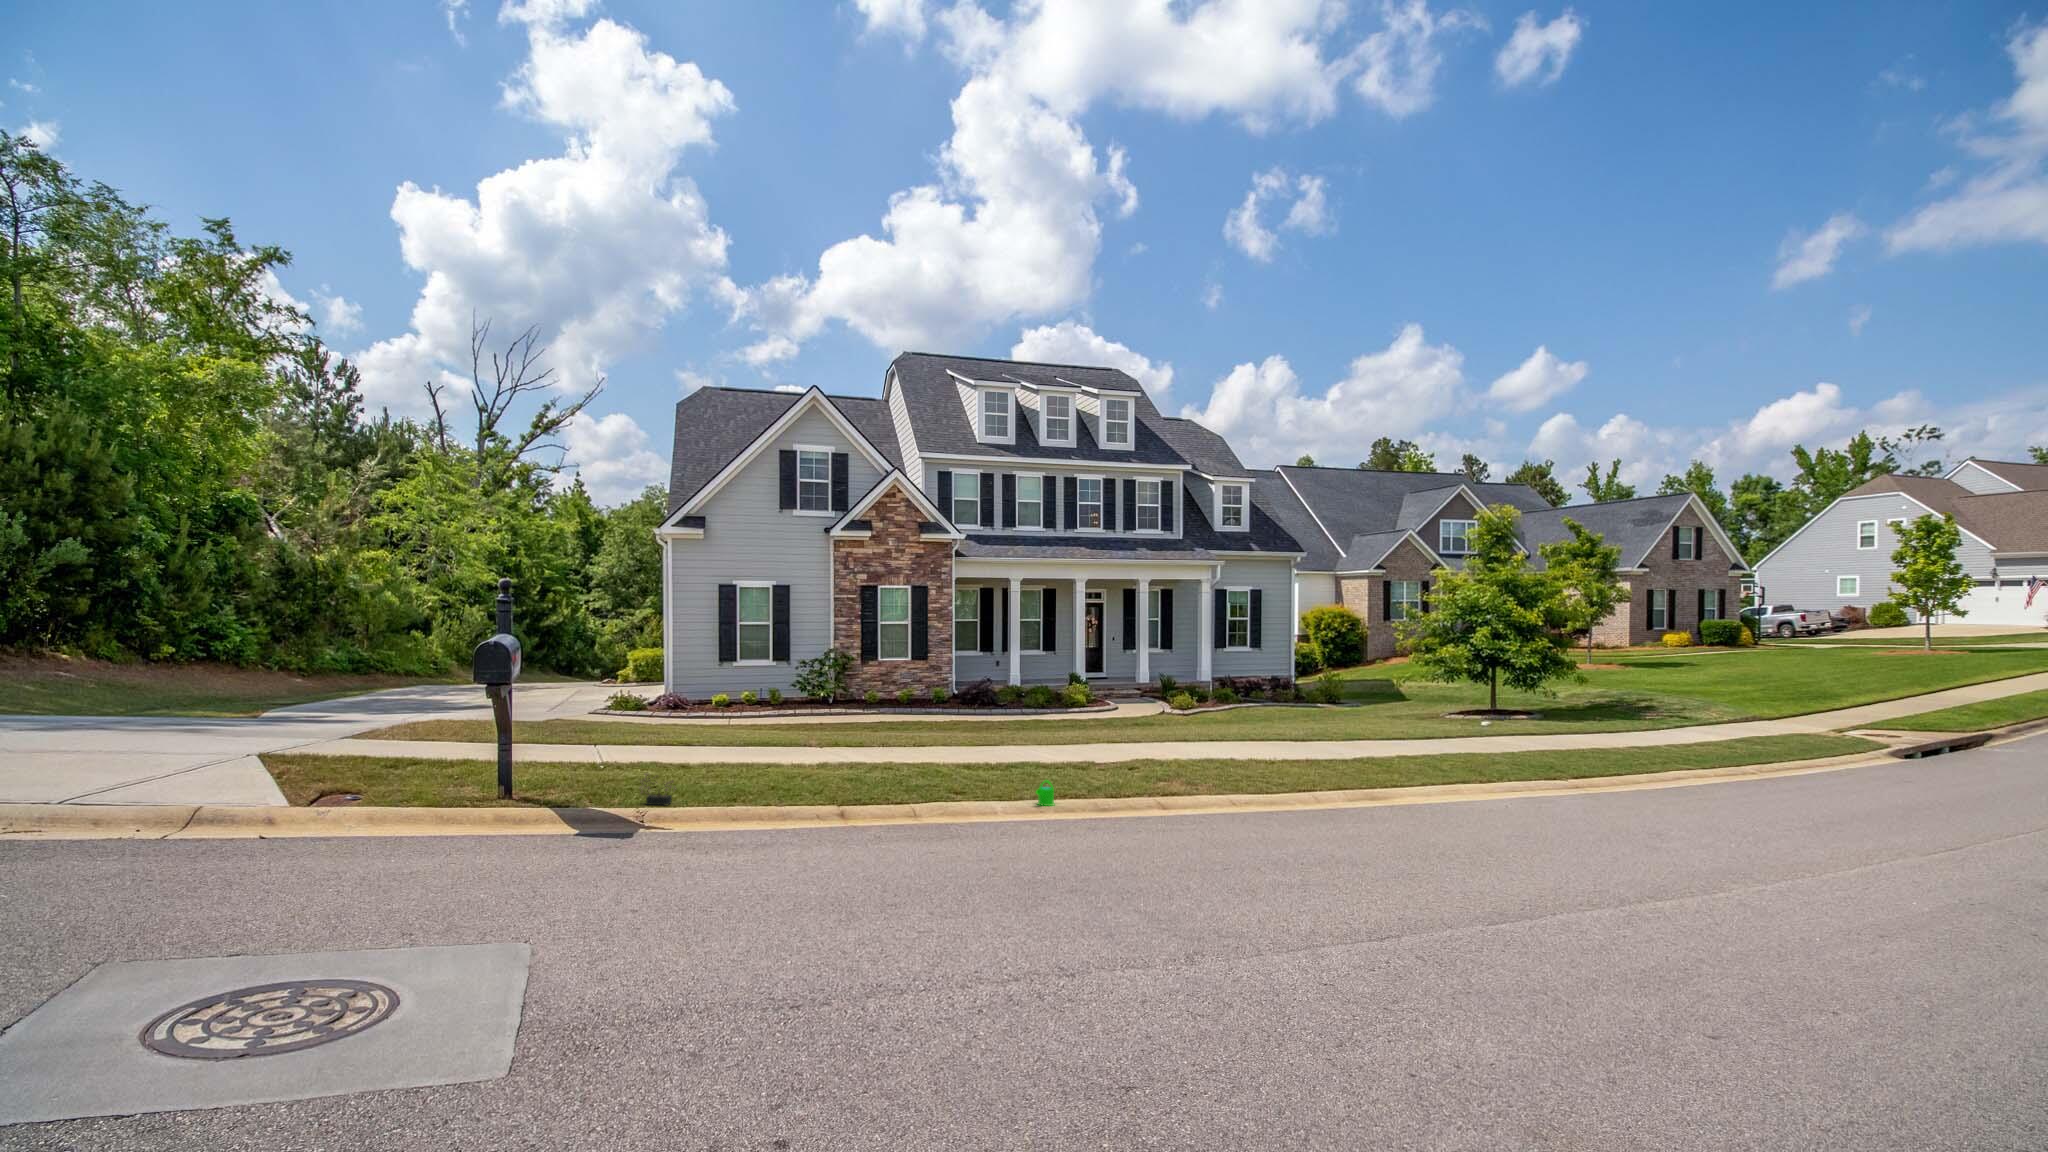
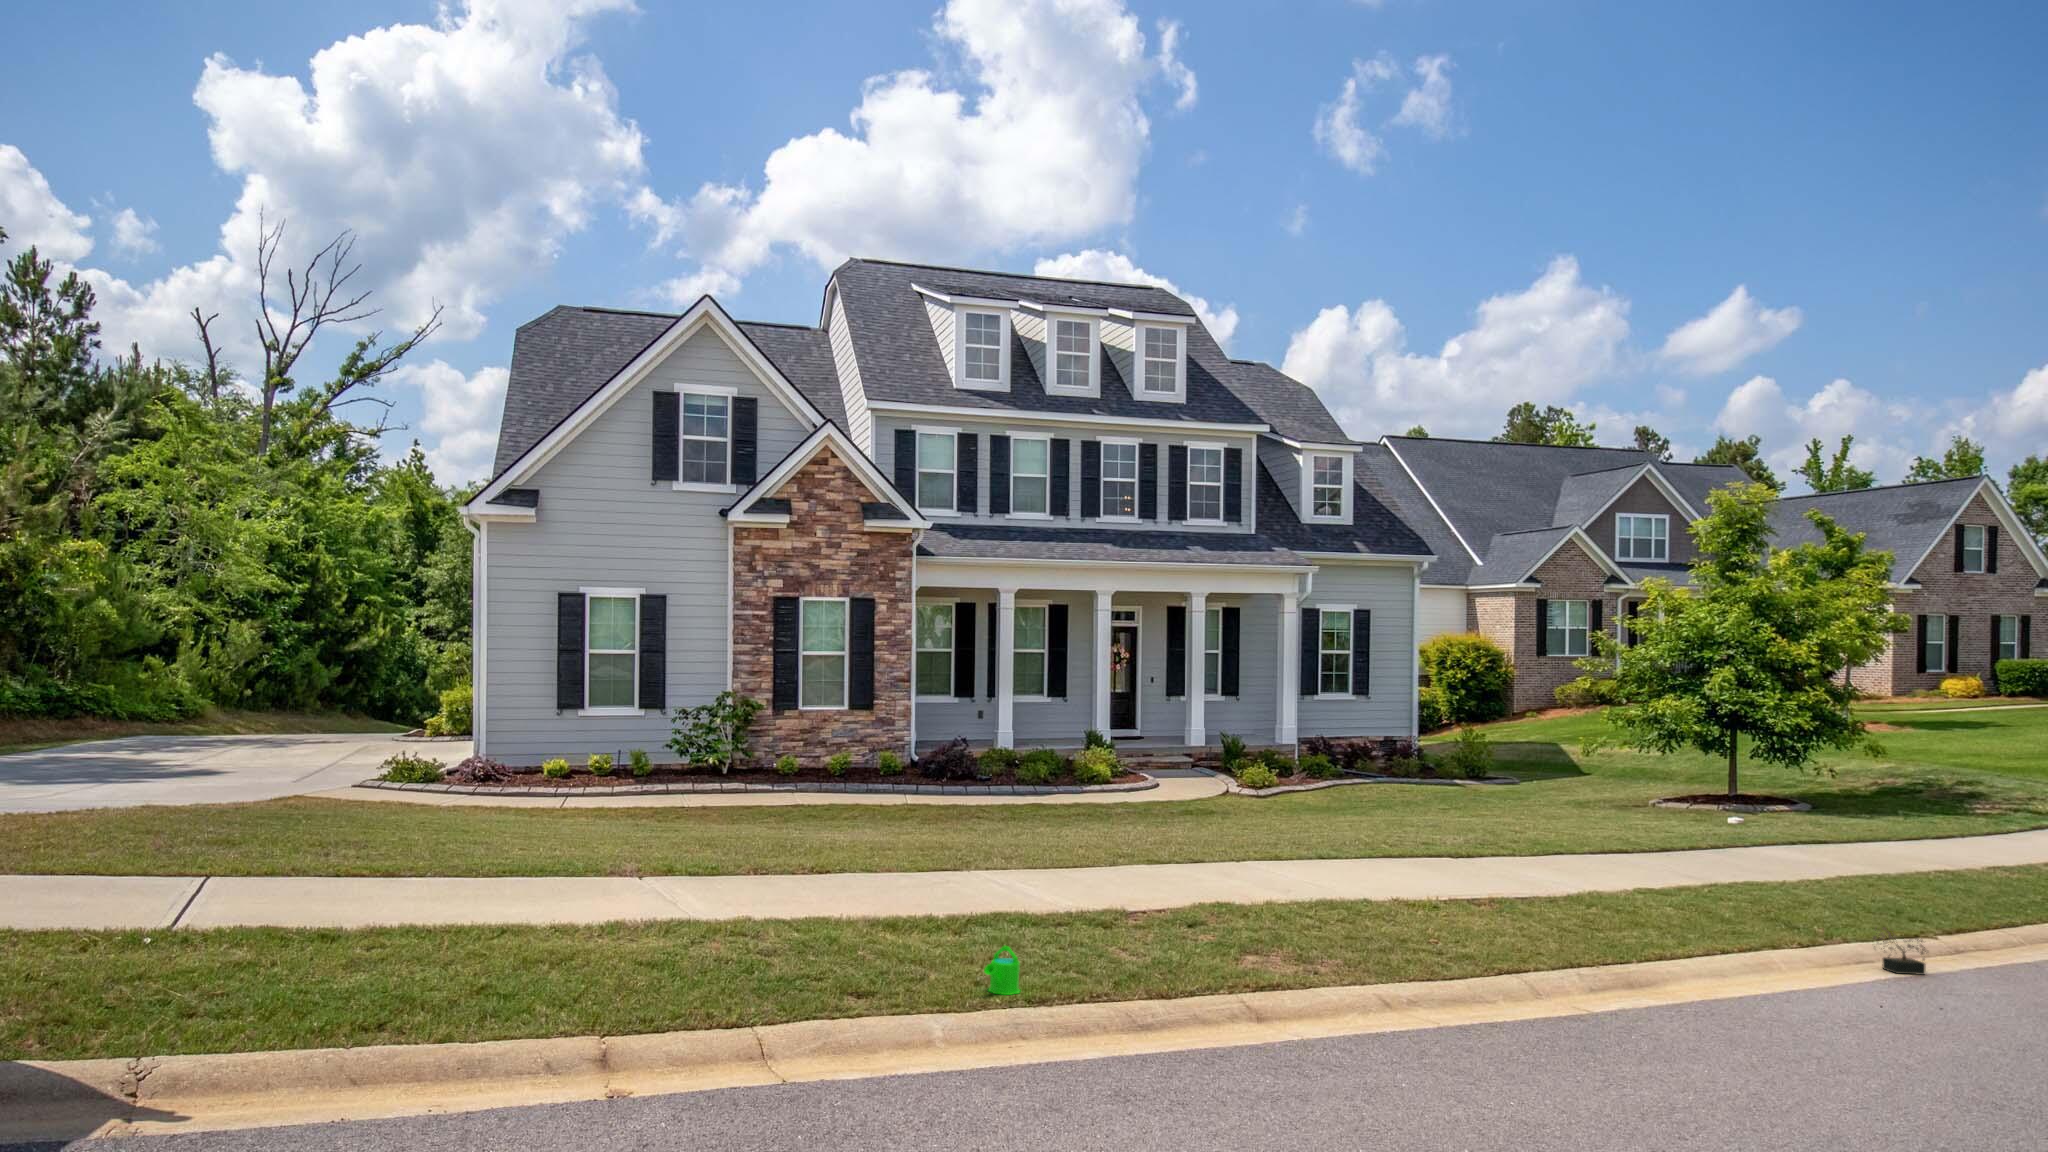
decorative plant: present [640,774,675,805] -> present [1873,927,1928,975]

